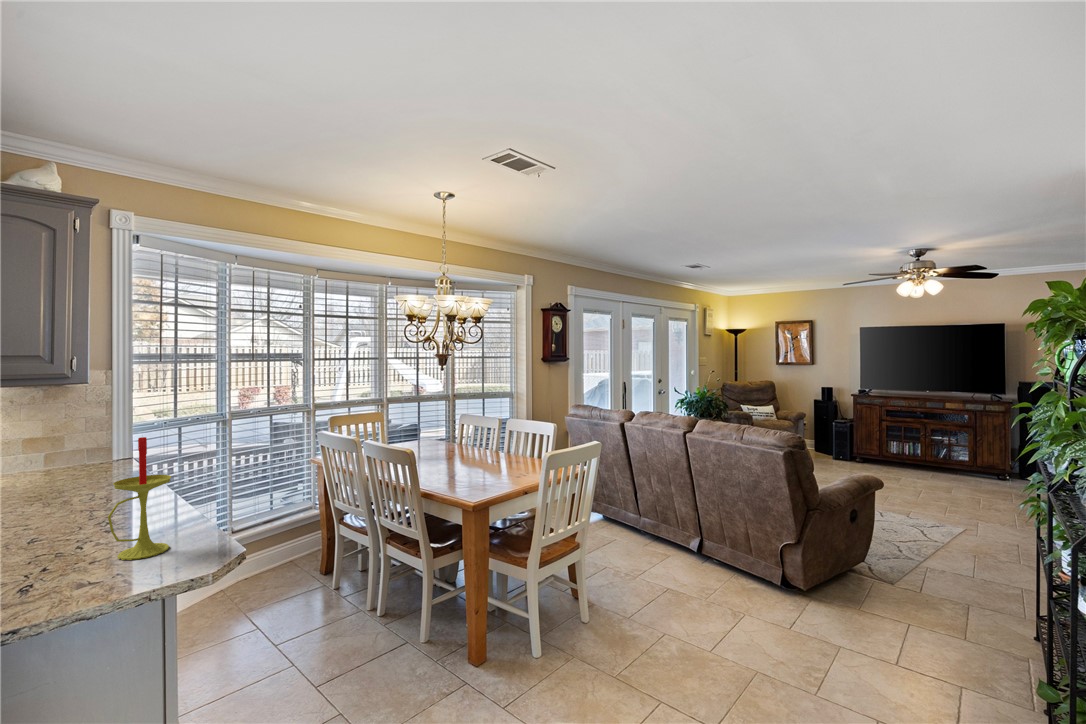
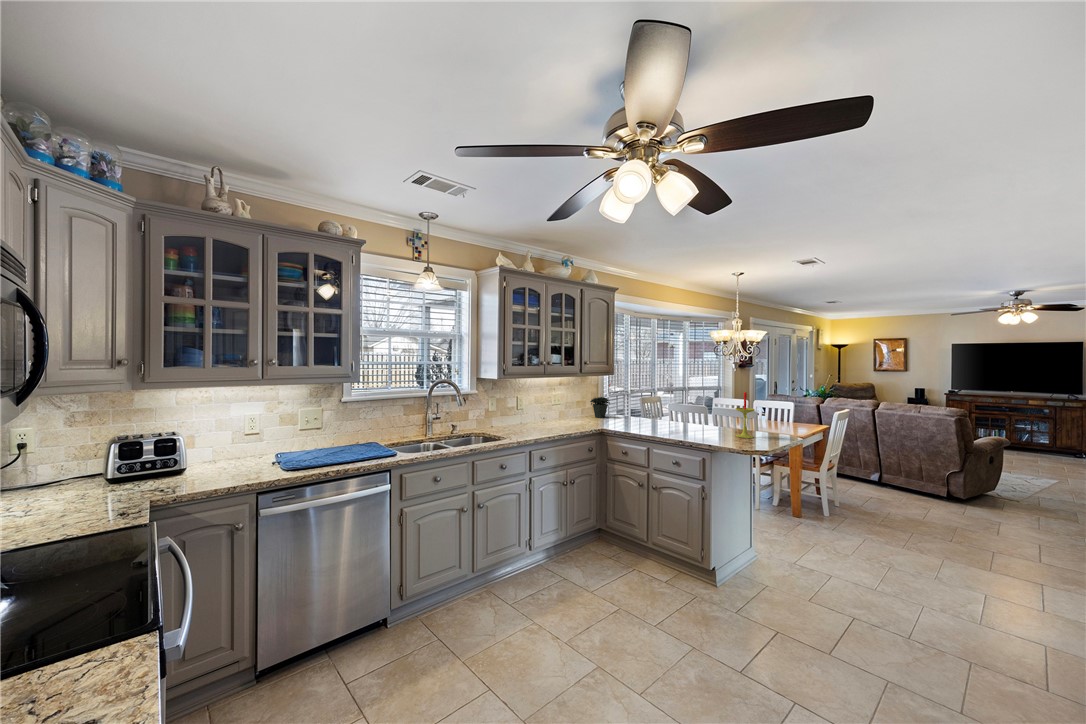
potted plant: none [39,400,95,482] -> present [590,385,610,418]

